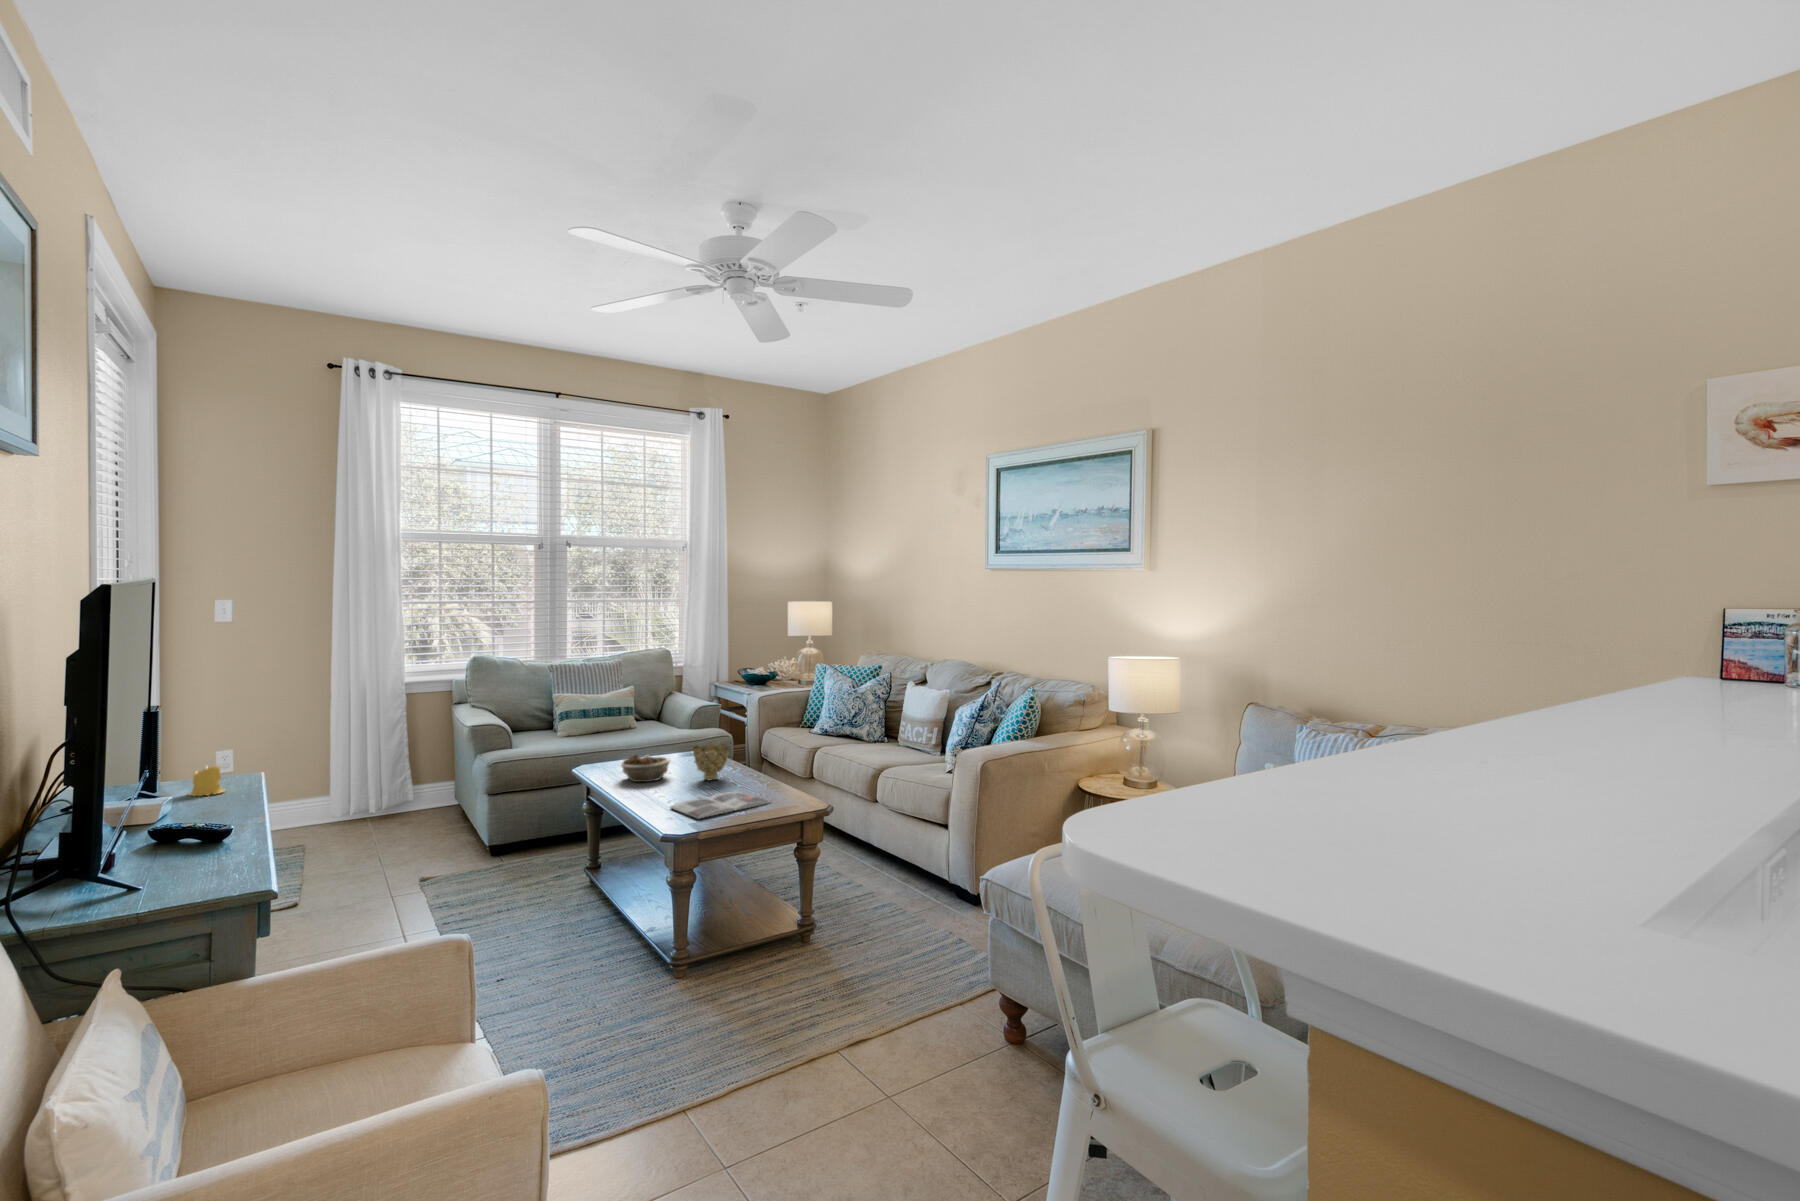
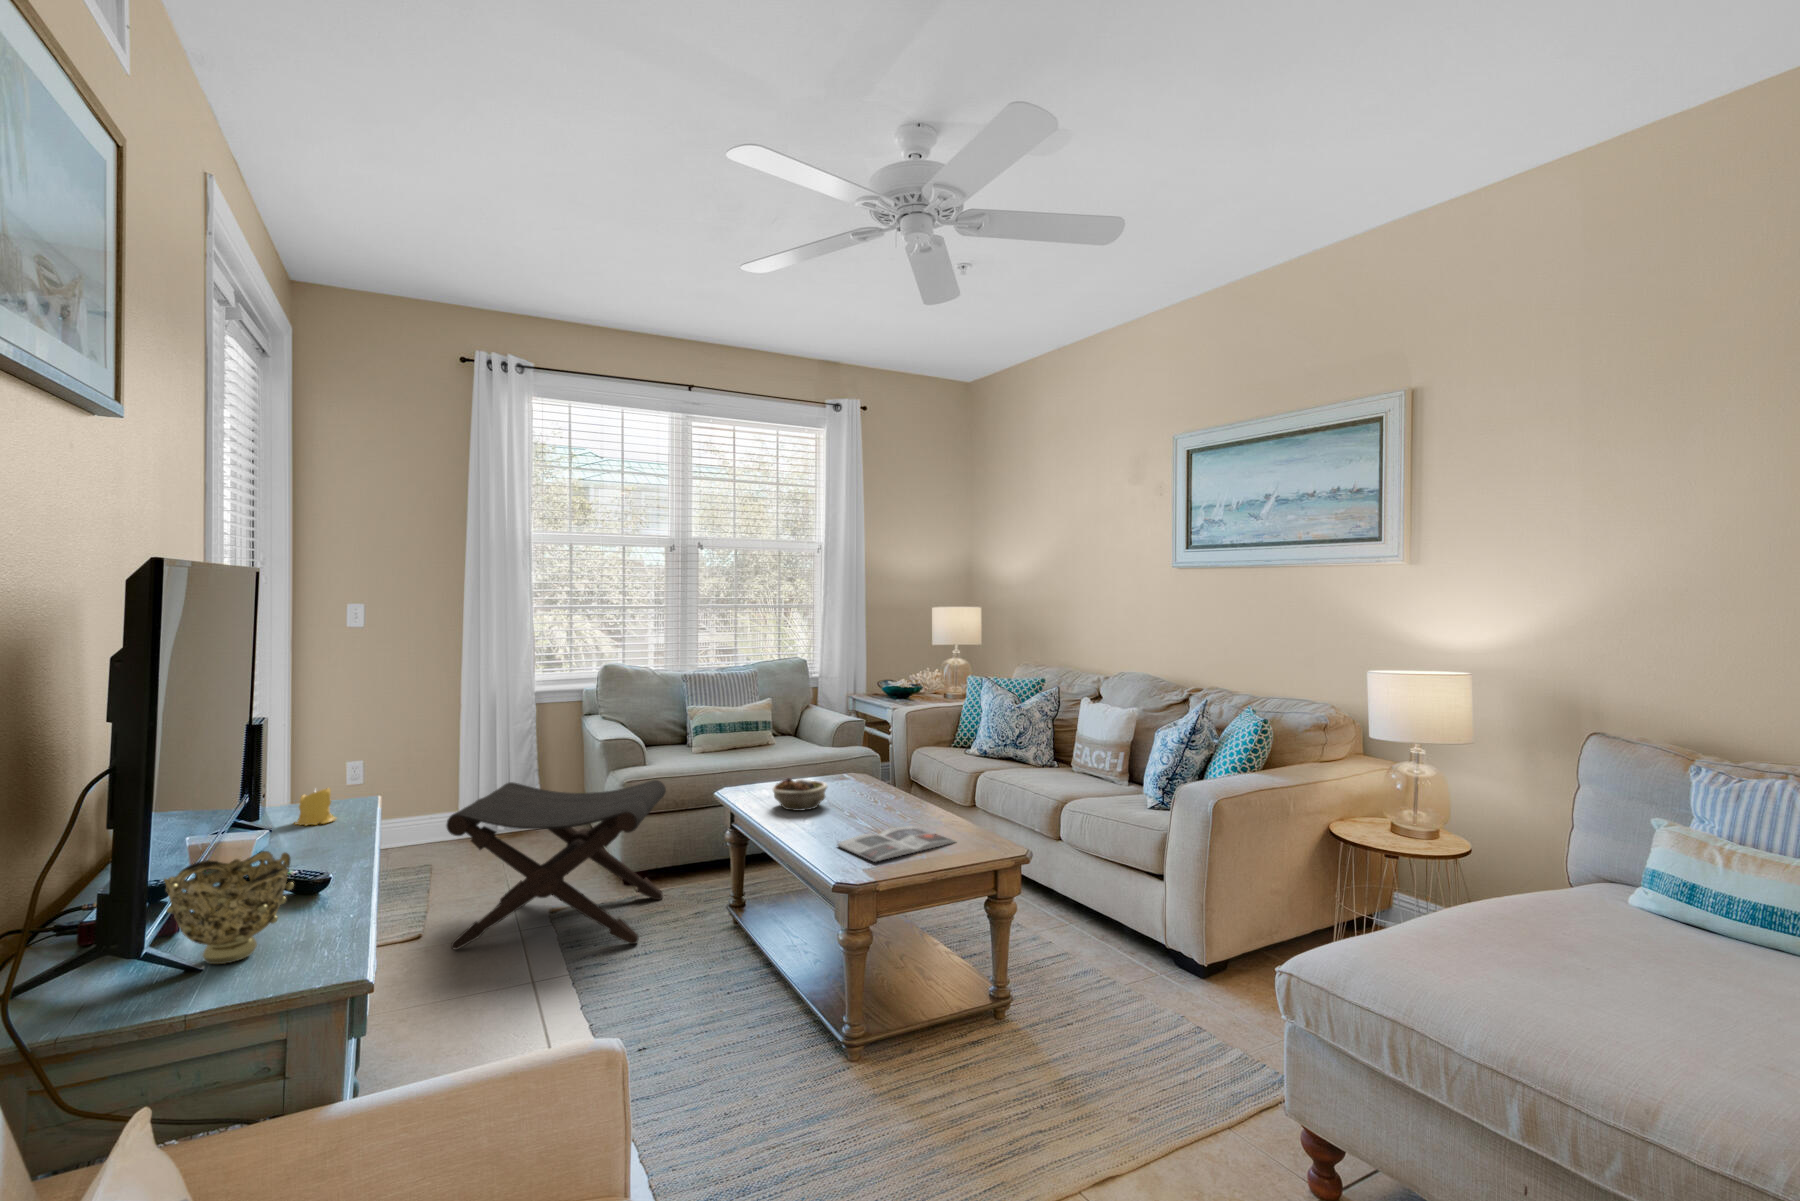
decorative bowl: present [693,743,728,780] -> present [164,851,294,964]
footstool: none [320,760,527,912] -> present [446,780,666,950]

